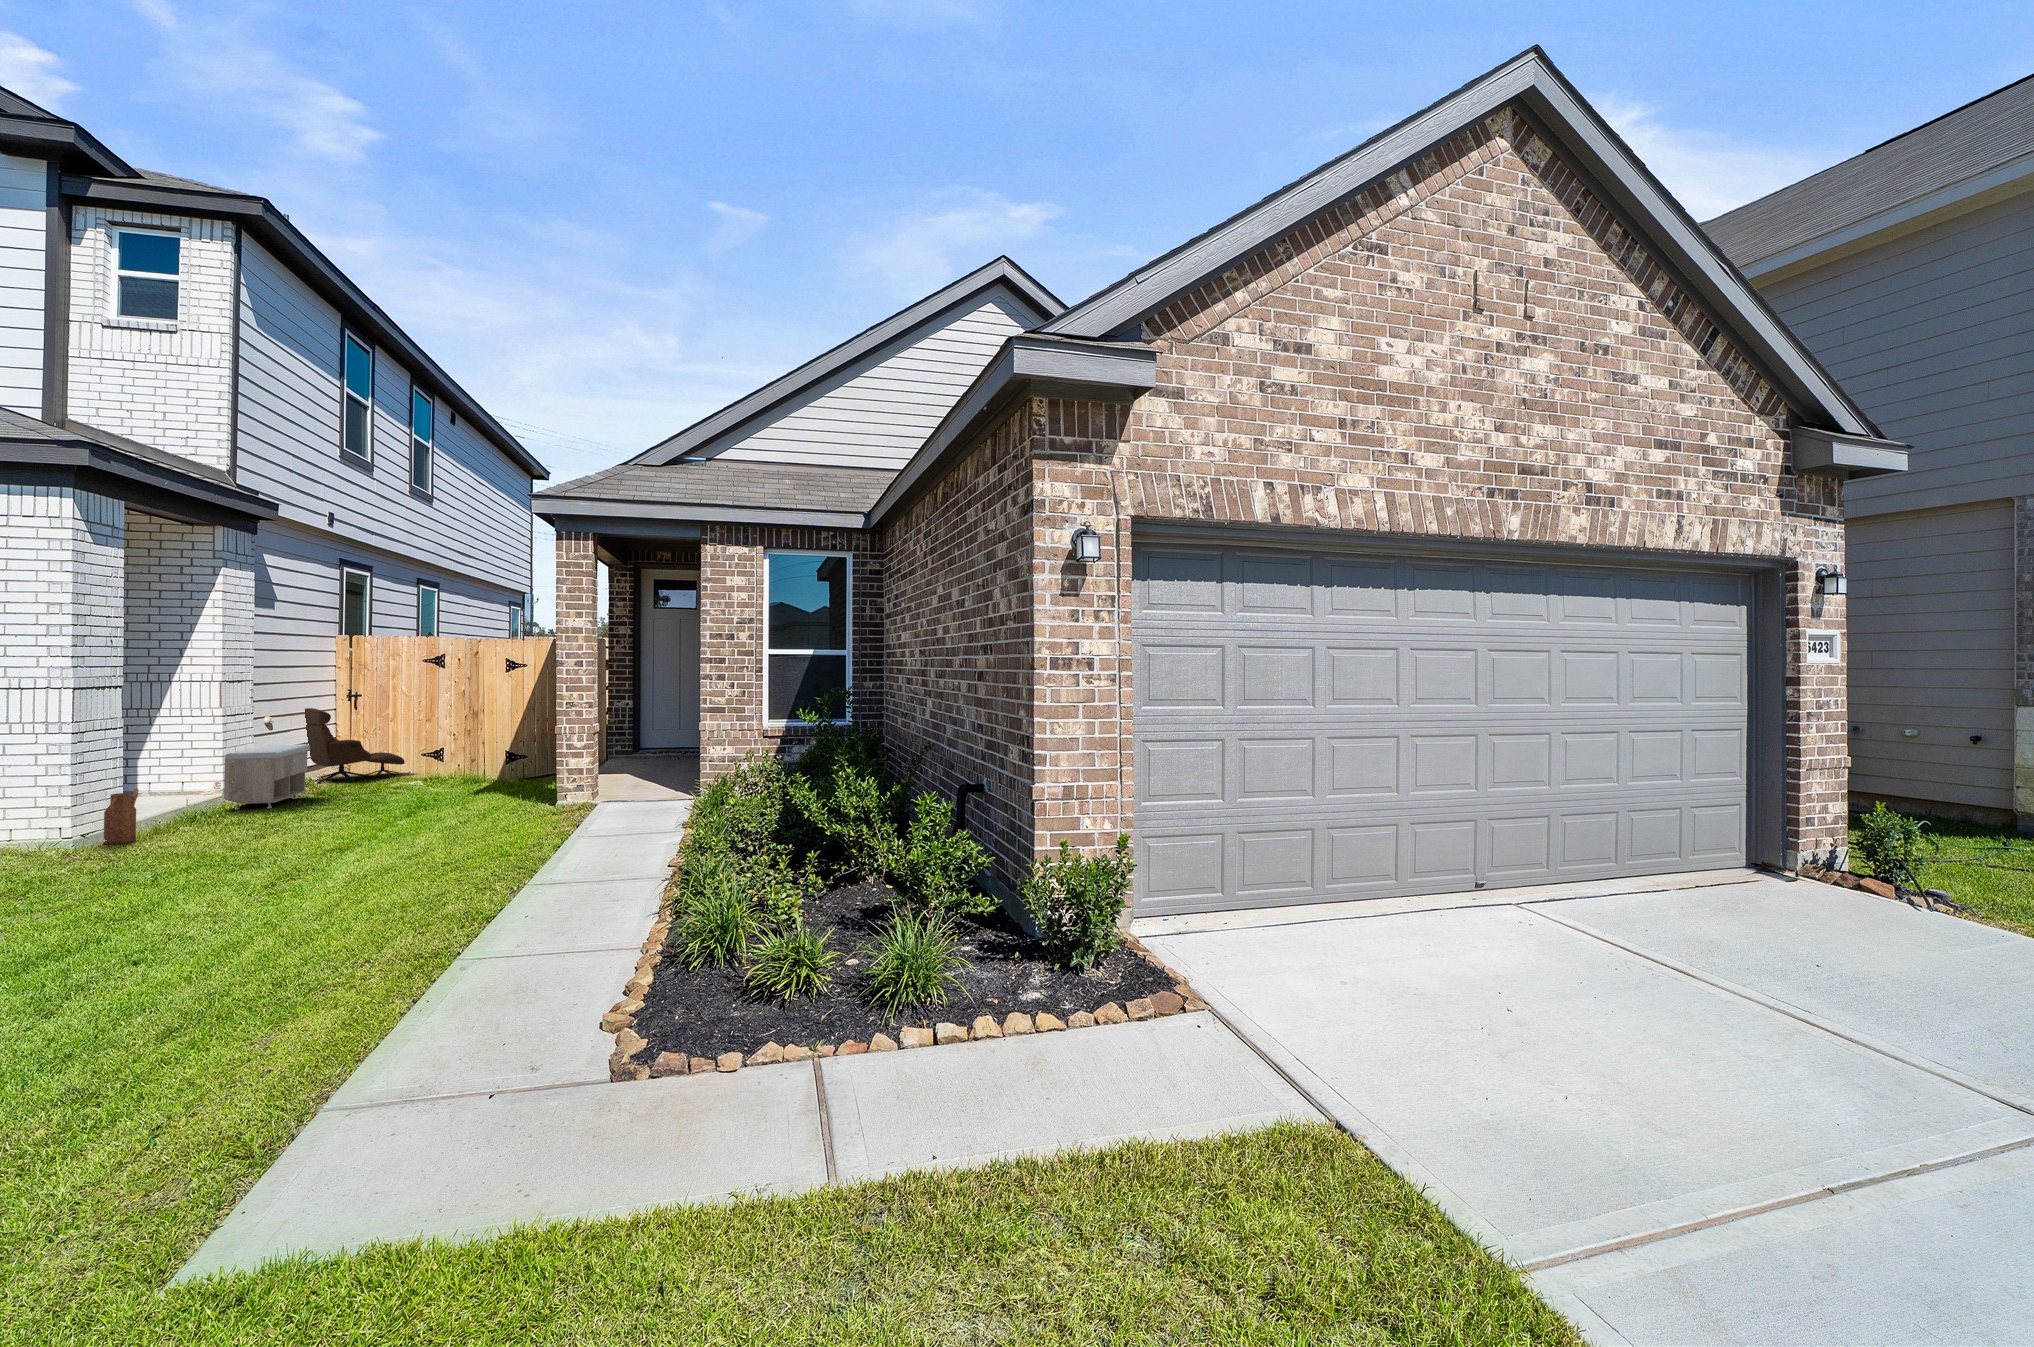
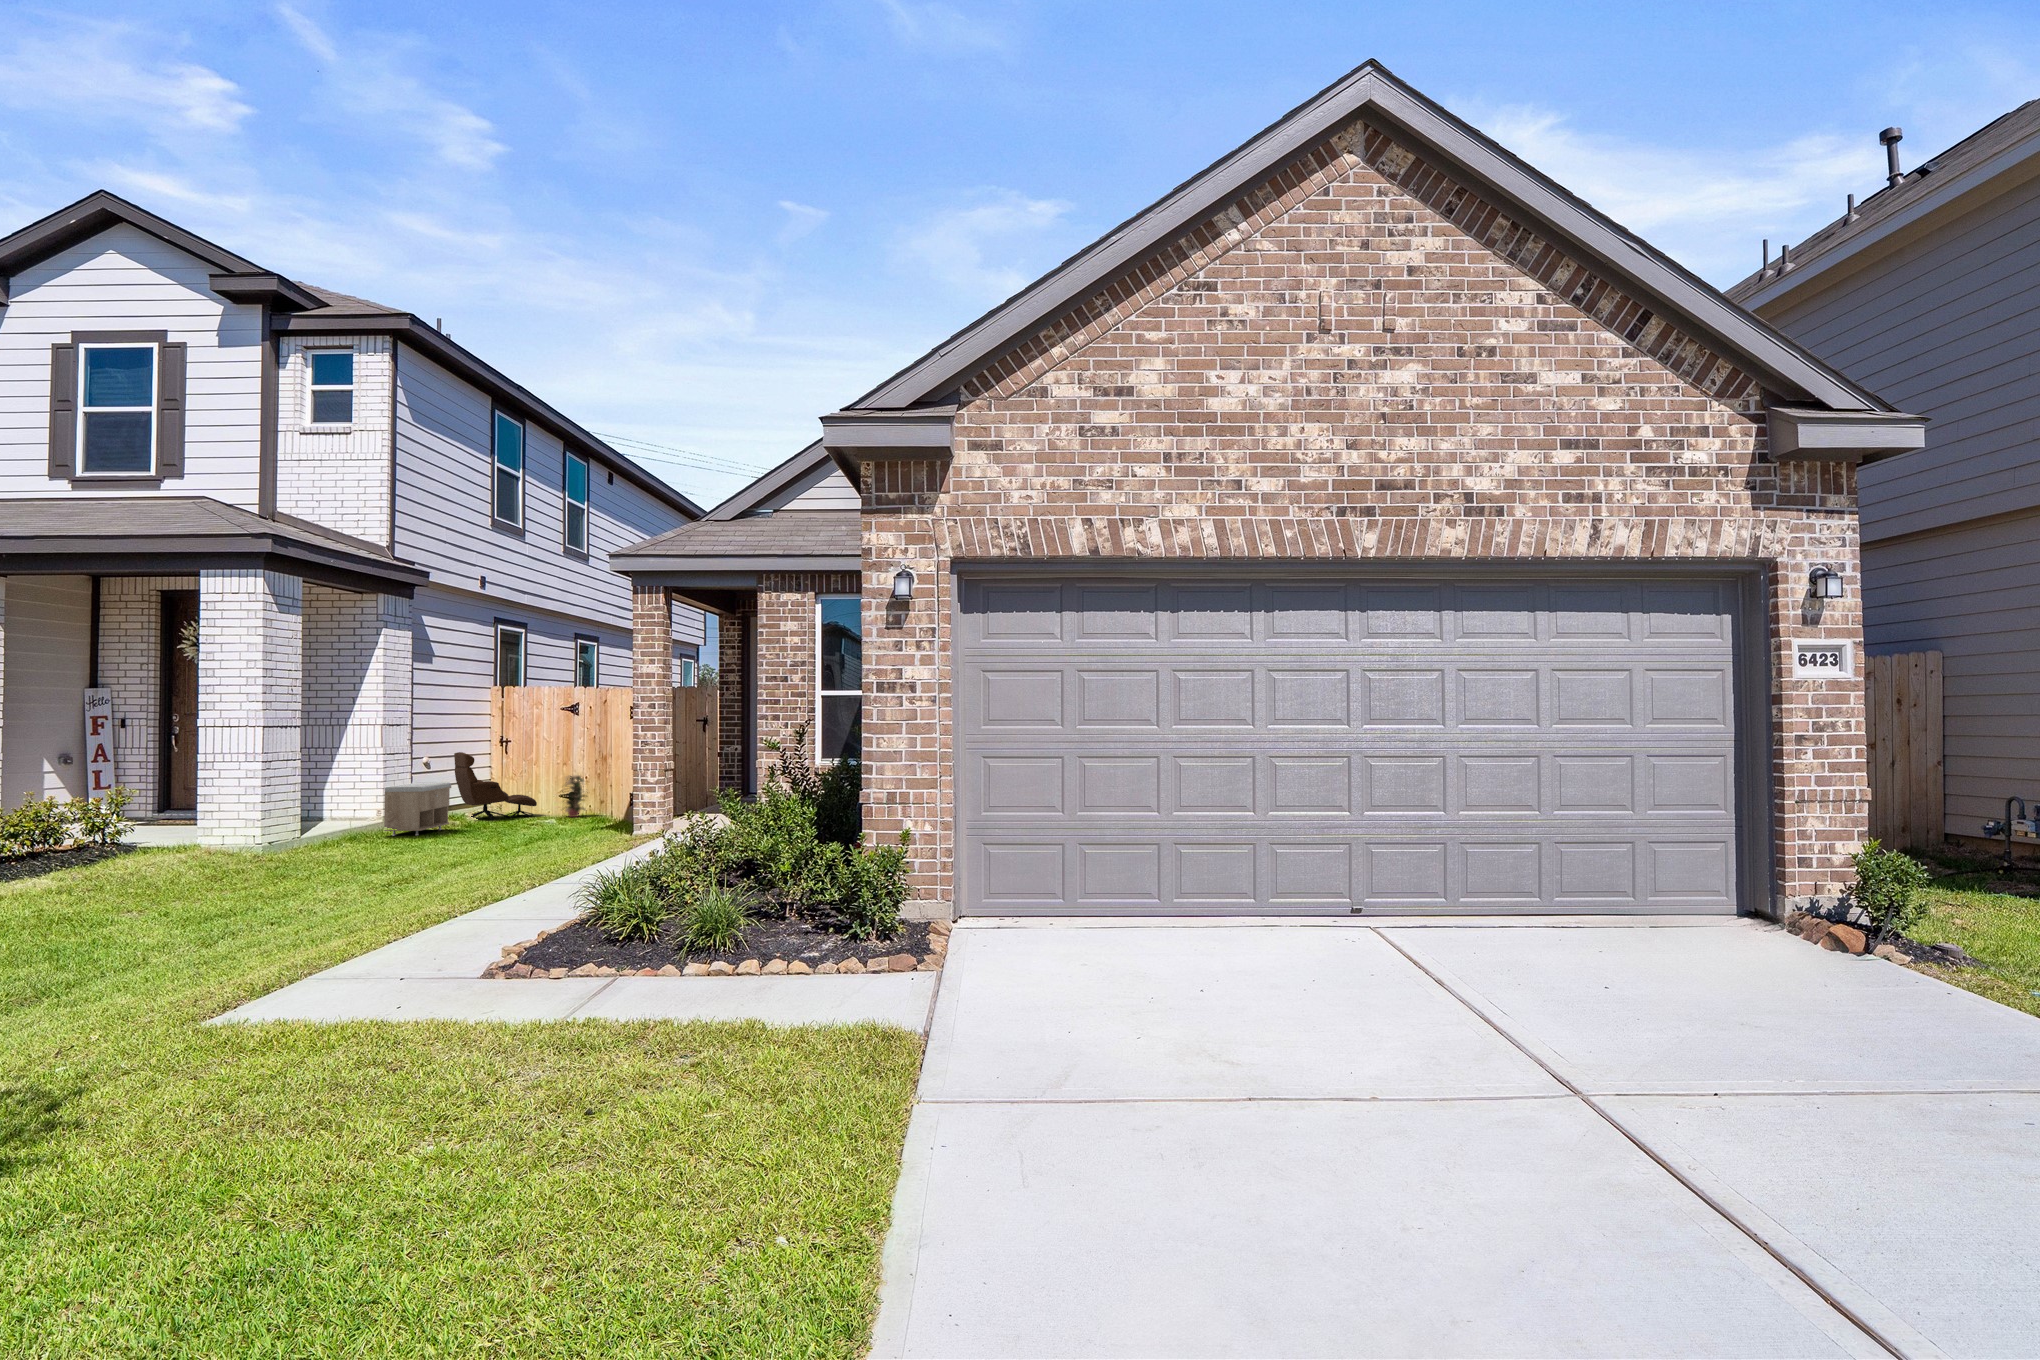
decorative plant: none [433,731,470,775] -> present [565,775,585,817]
watering can: present [103,789,138,845] -> none [292,811,317,854]

